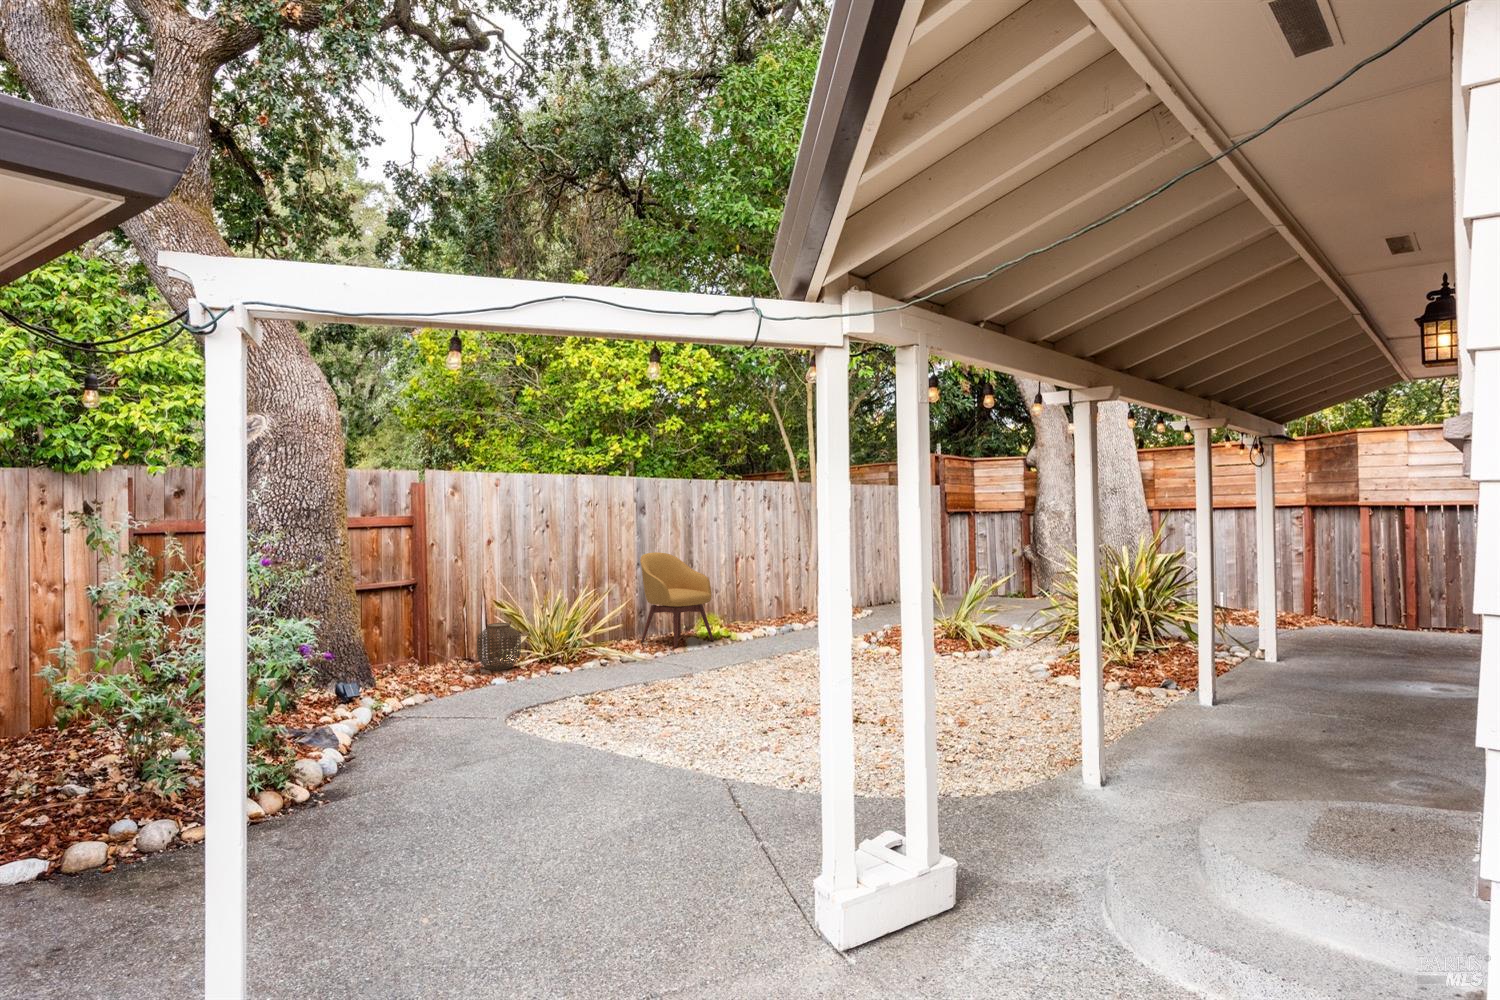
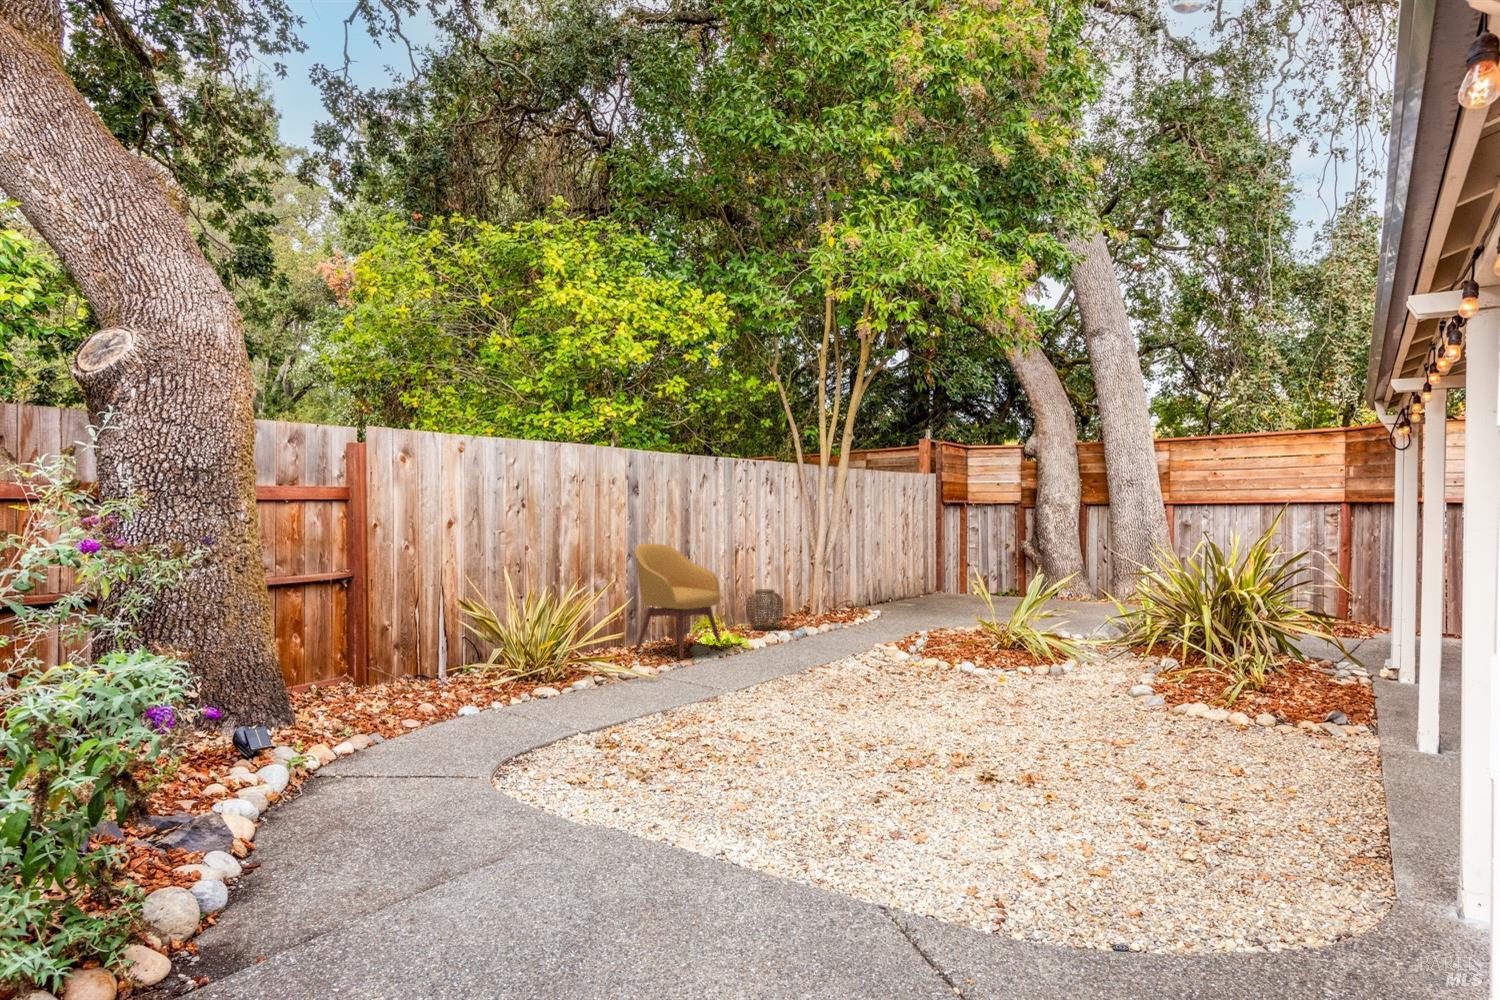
woven basket: present [477,623,521,670] -> present [746,589,783,630]

